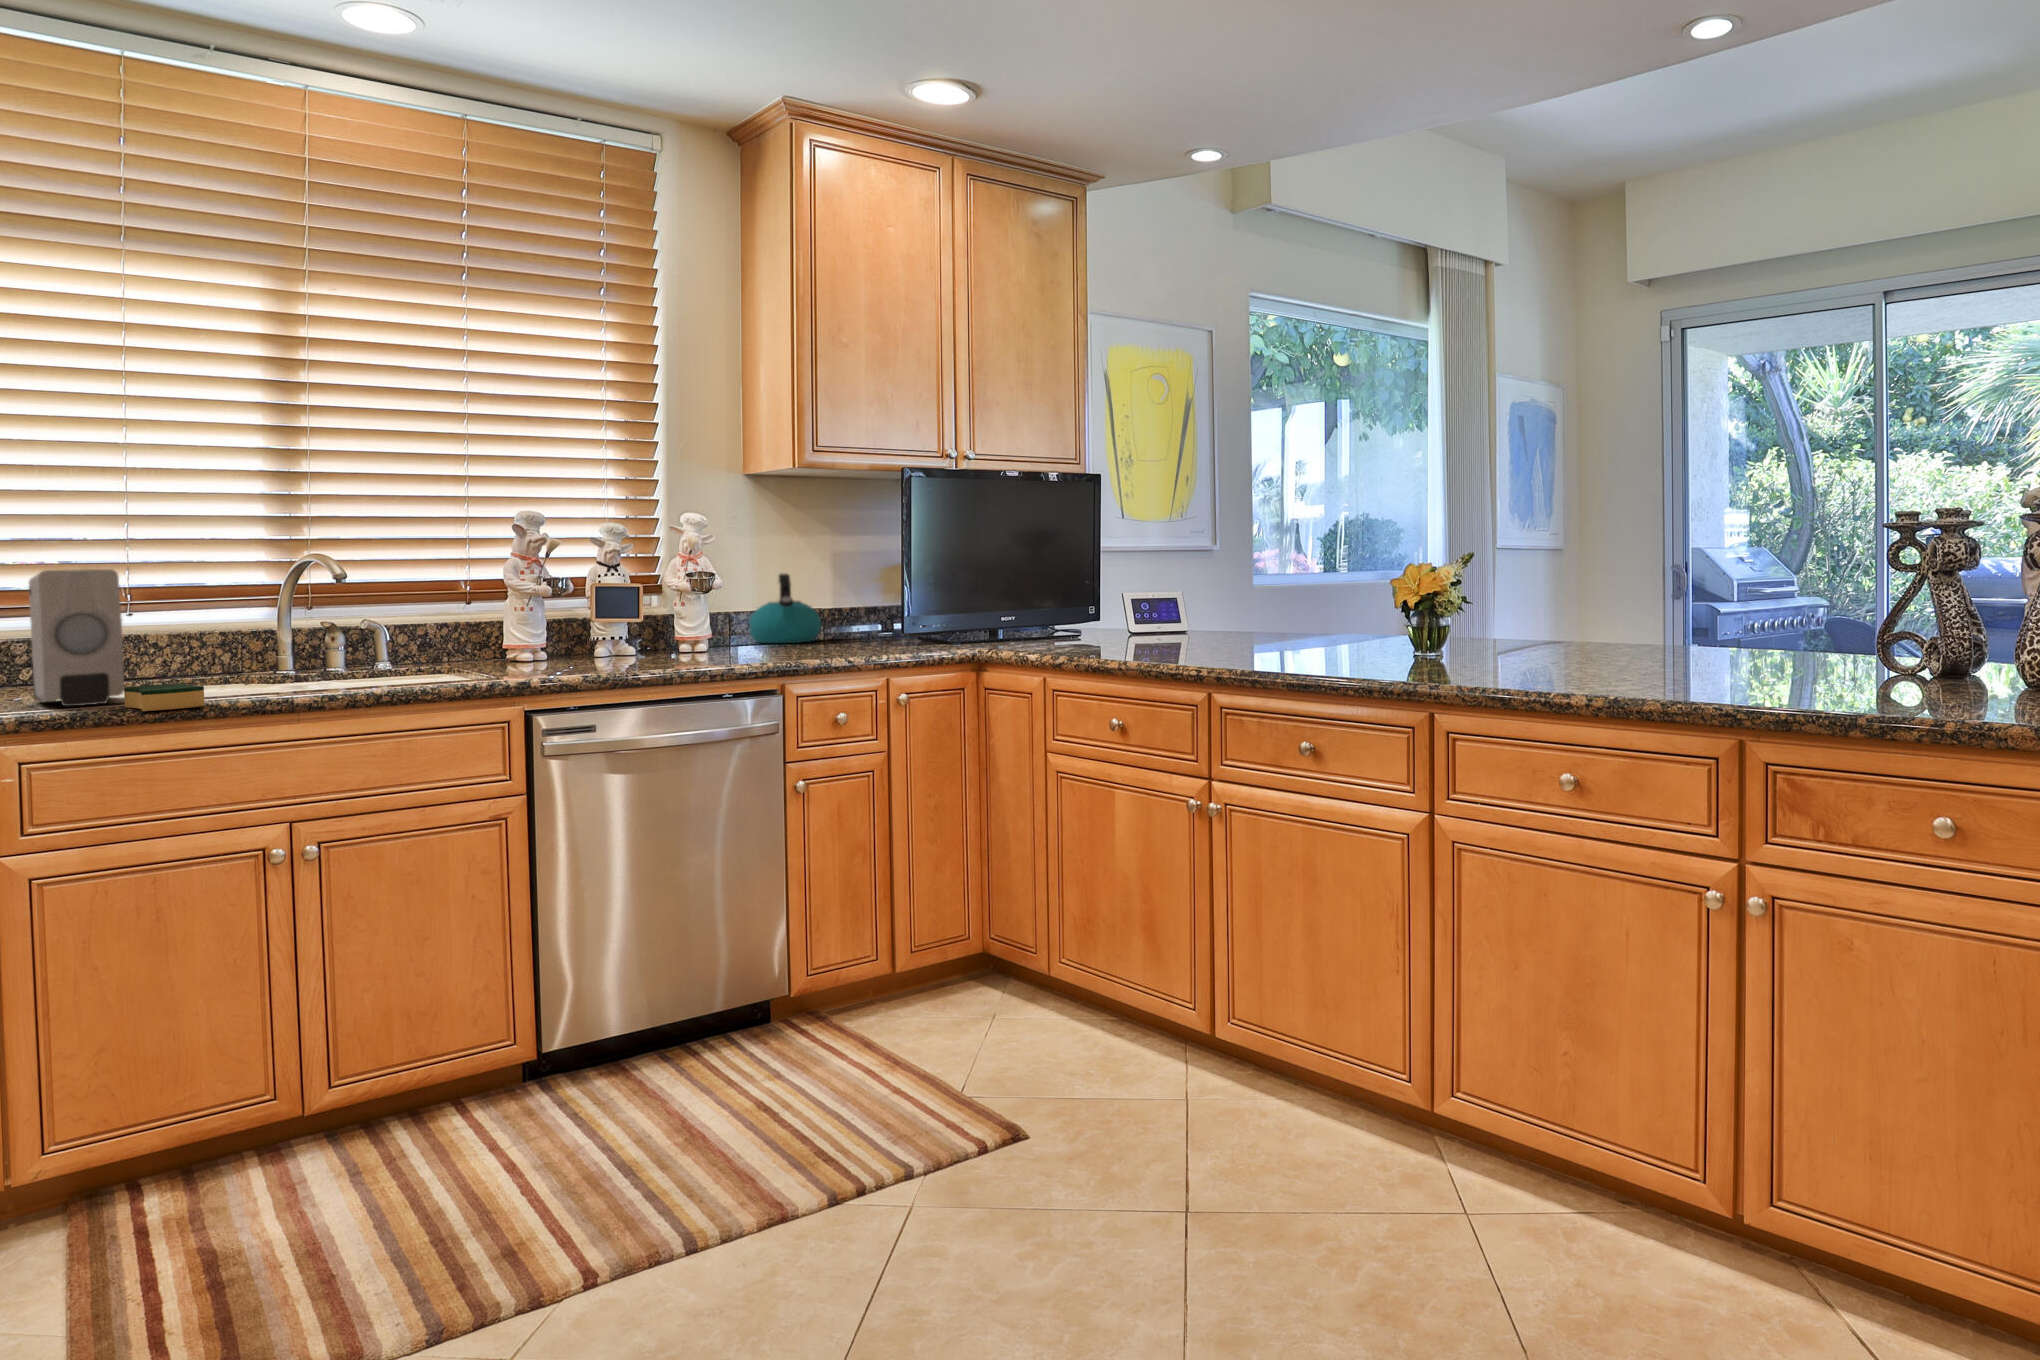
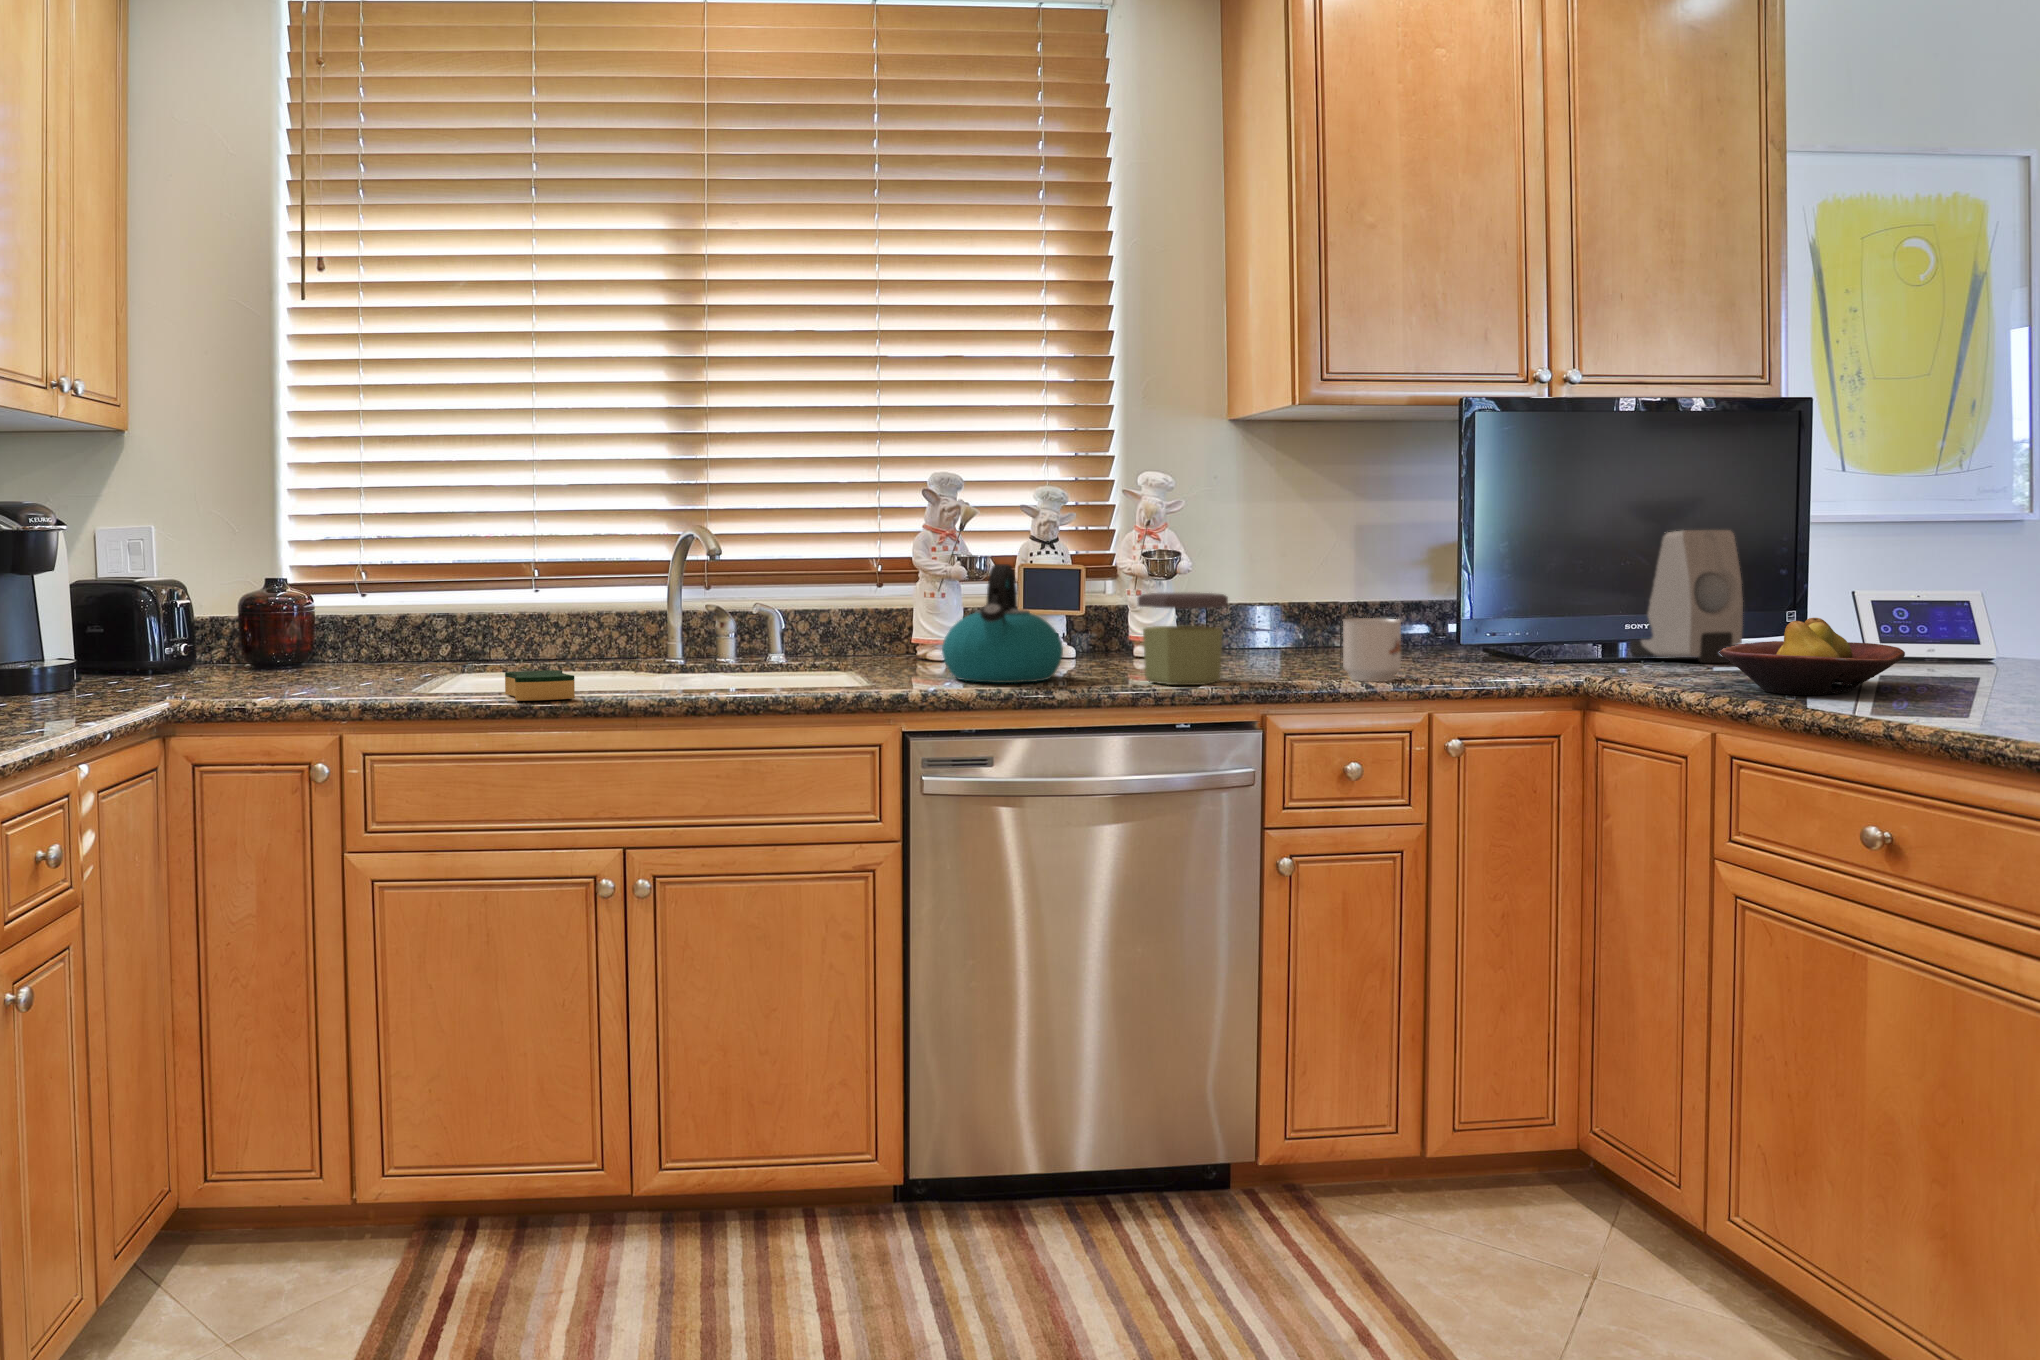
soap dispenser: present [29,569,124,707] -> present [1630,530,1743,663]
kettle: present [750,574,821,643] -> present [942,564,1063,683]
jar: none [692,601,757,667] -> present [1138,593,1228,685]
fruit bowl: none [1055,606,1147,652] -> present [1719,618,1905,695]
mug: none [833,615,872,658] -> present [1343,618,1401,682]

